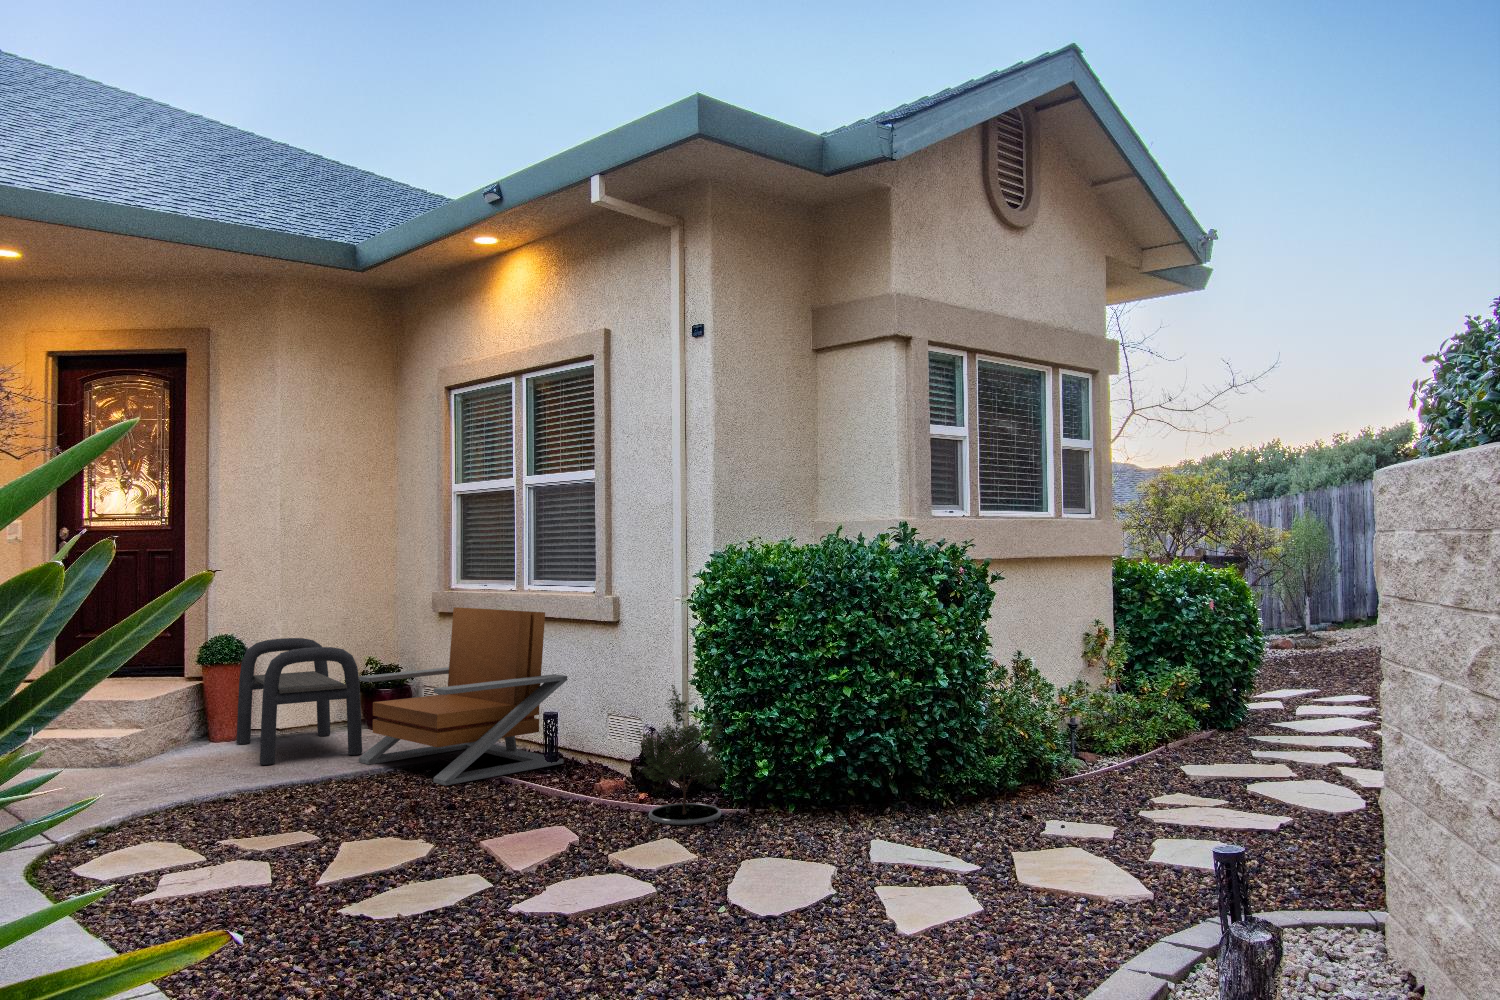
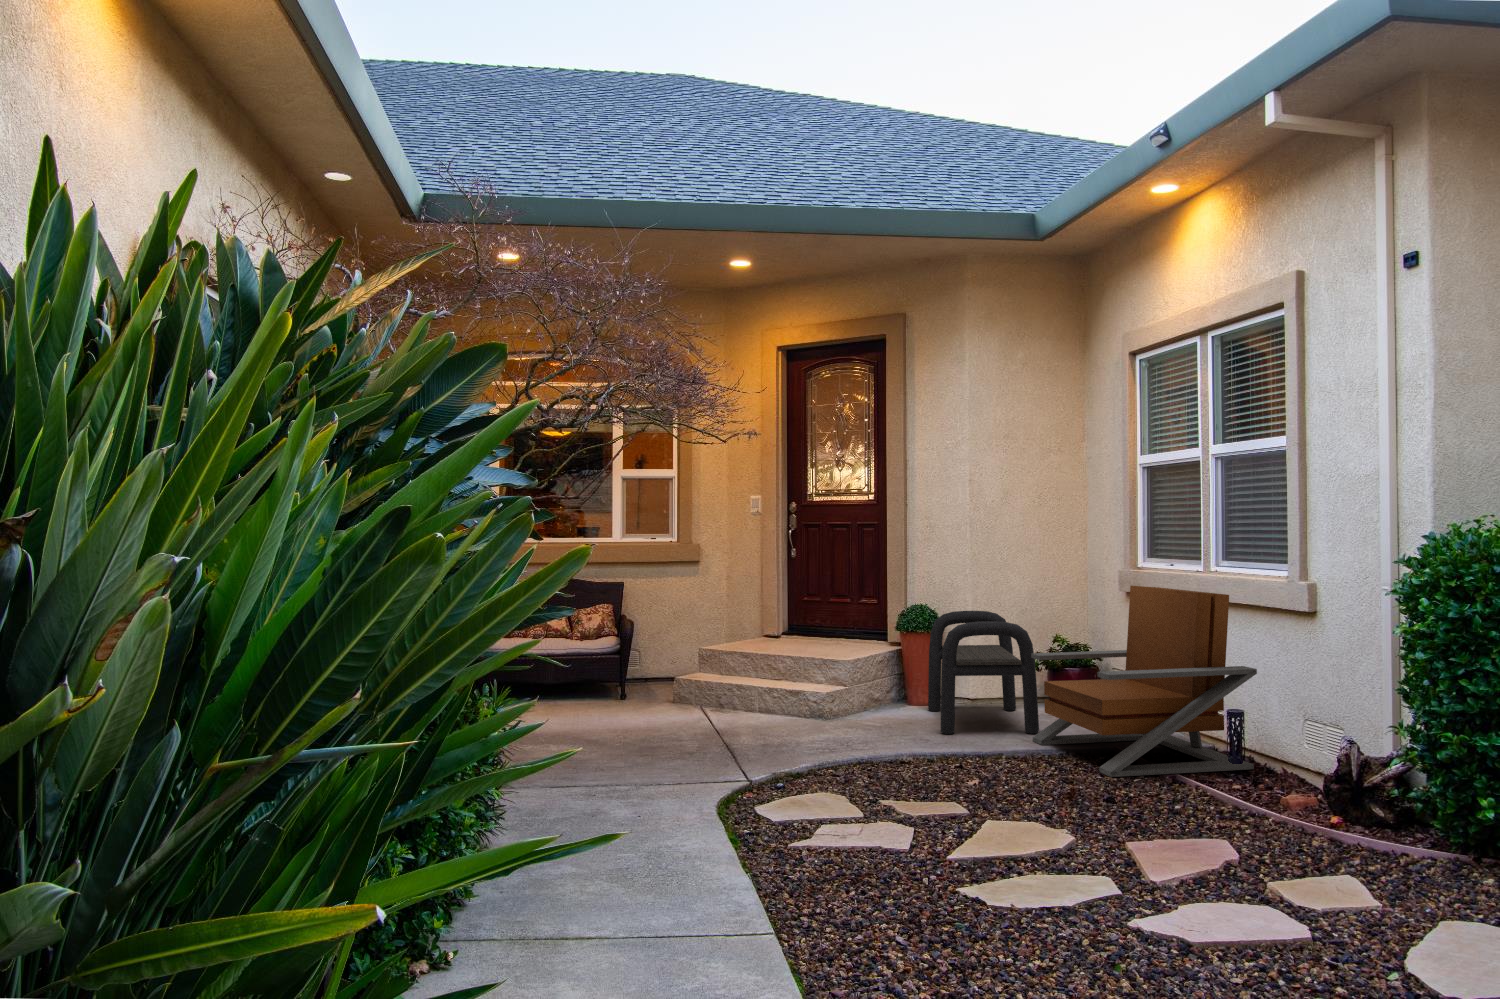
potted tree: present [636,685,723,825] -> none [1312,688,1444,866]

